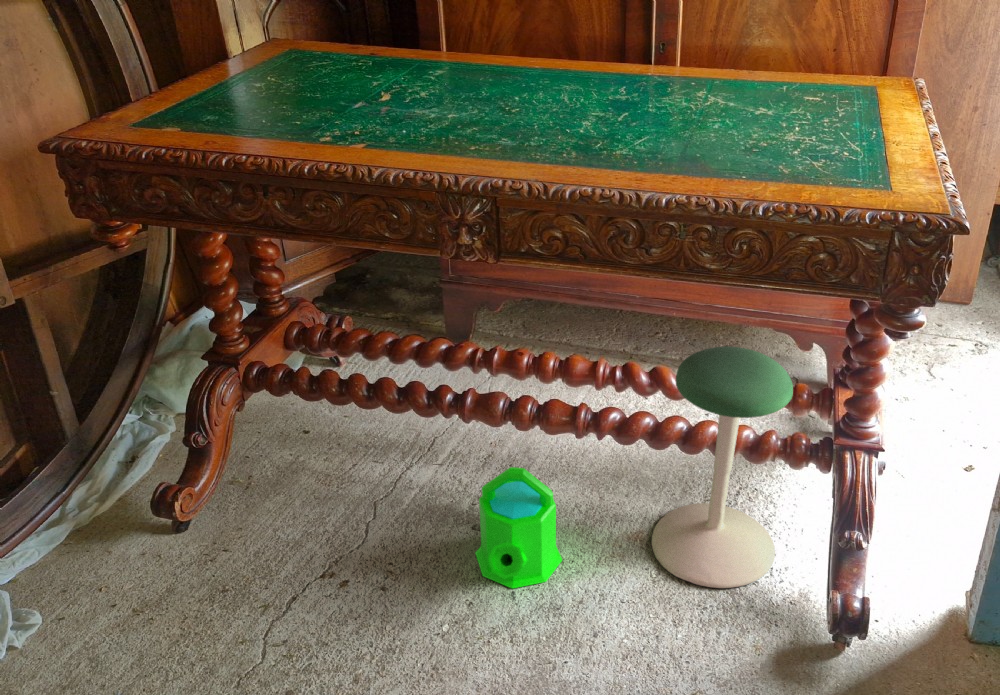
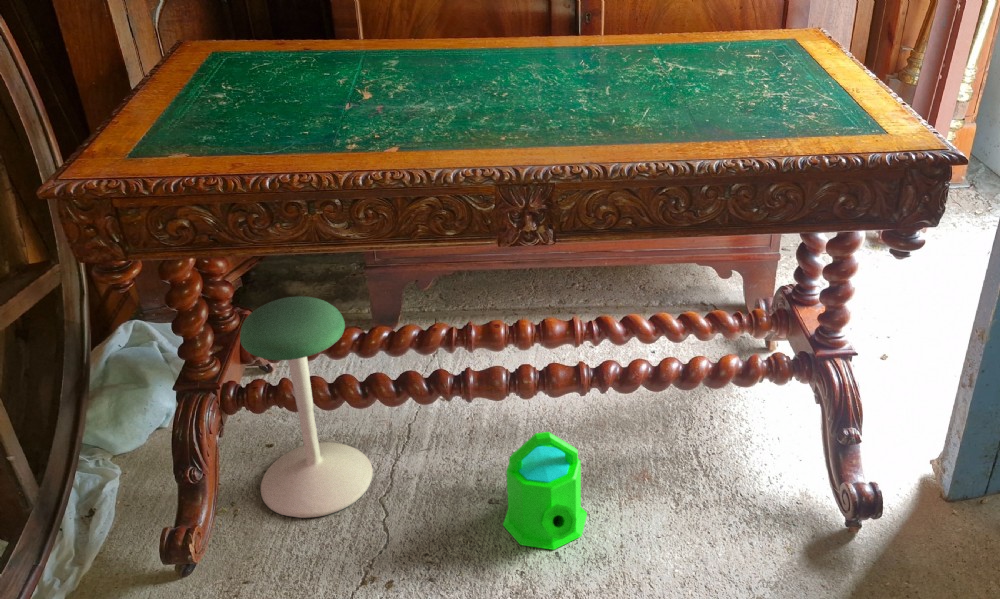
stool: present [652,346,793,588] -> present [240,296,373,518]

